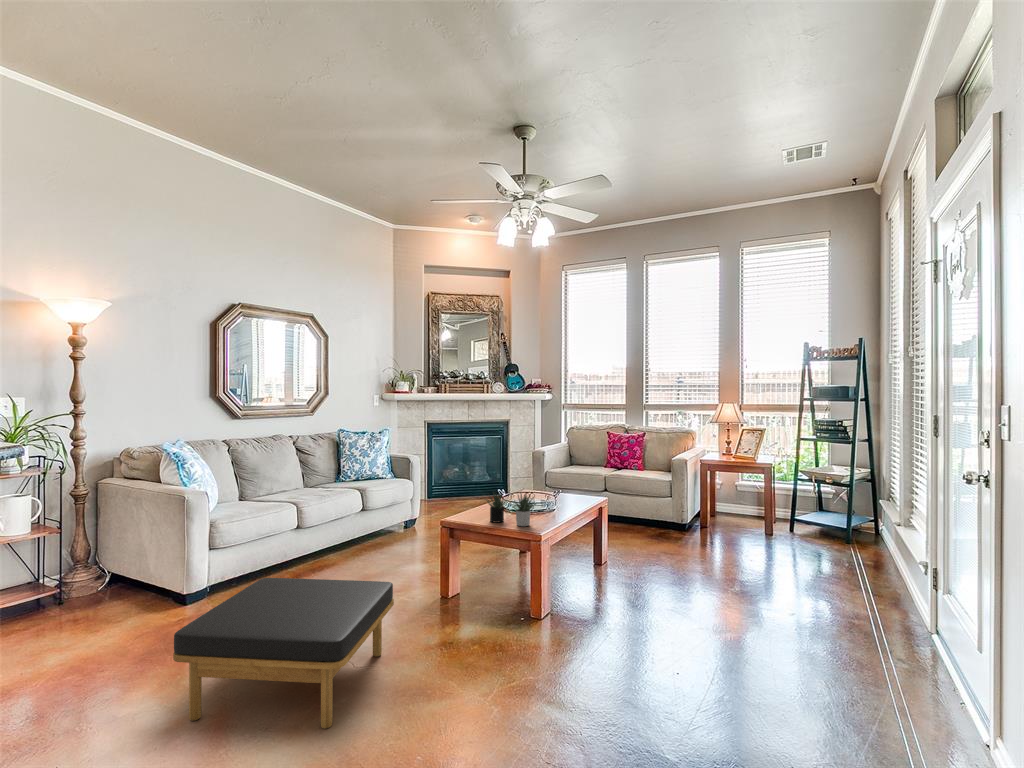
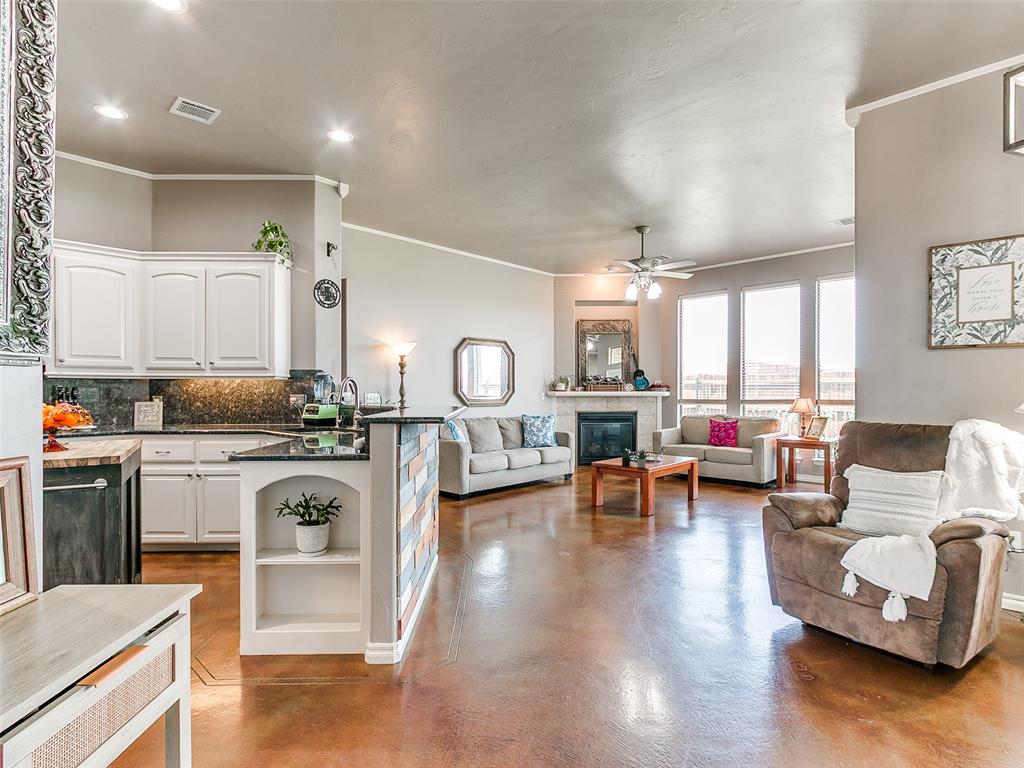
ottoman: present [173,578,394,729] -> none [481,484,572,540]

